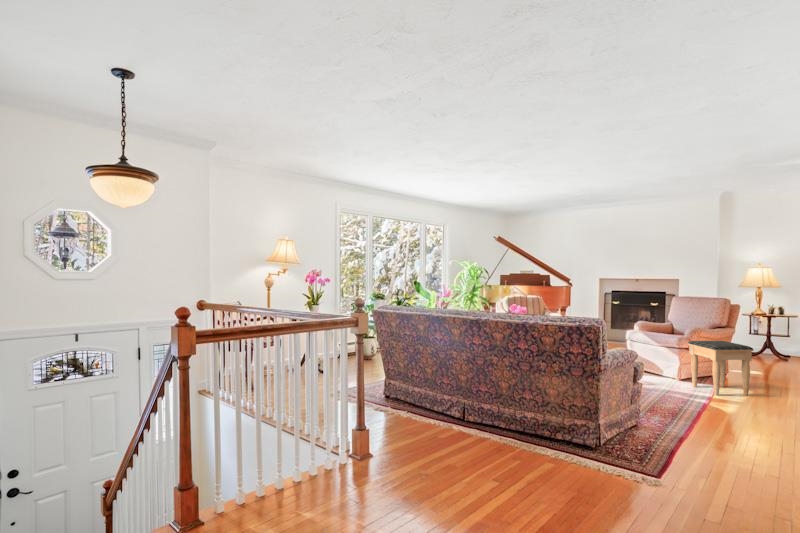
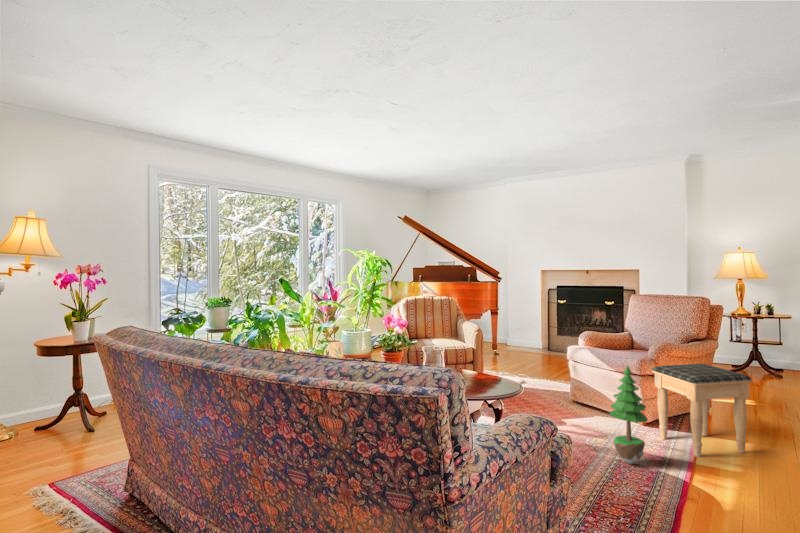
potted tree: none [659,336,685,396] -> present [609,365,648,464]

